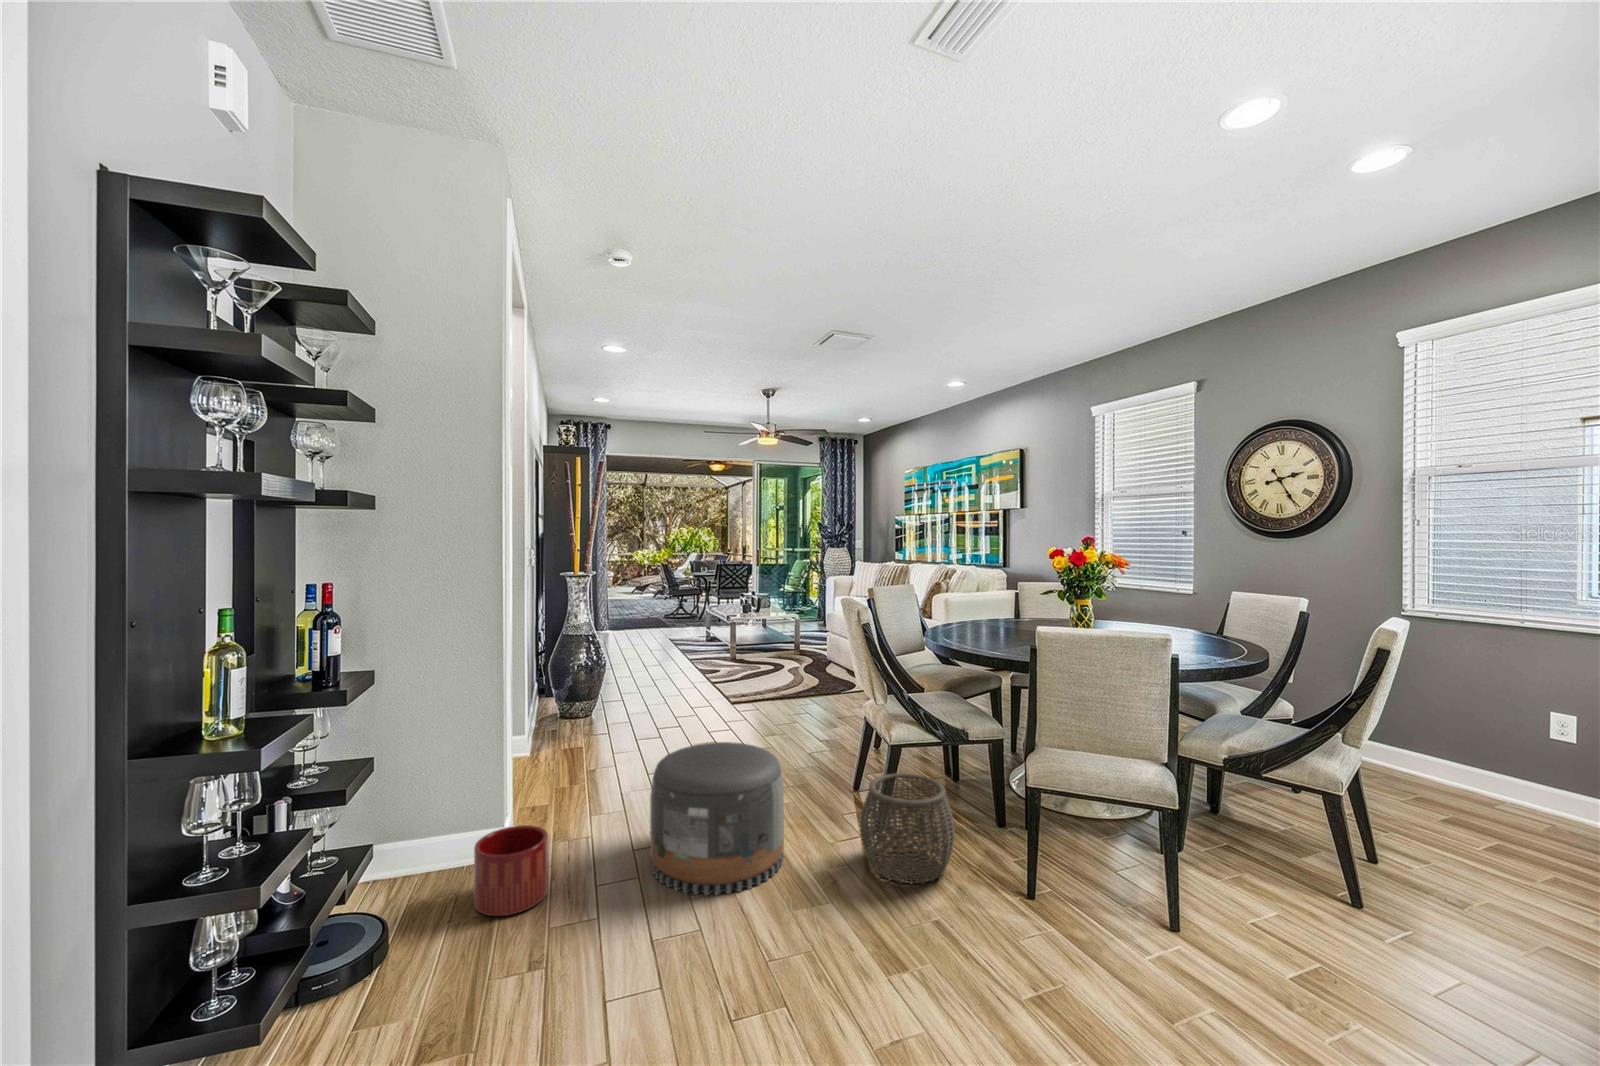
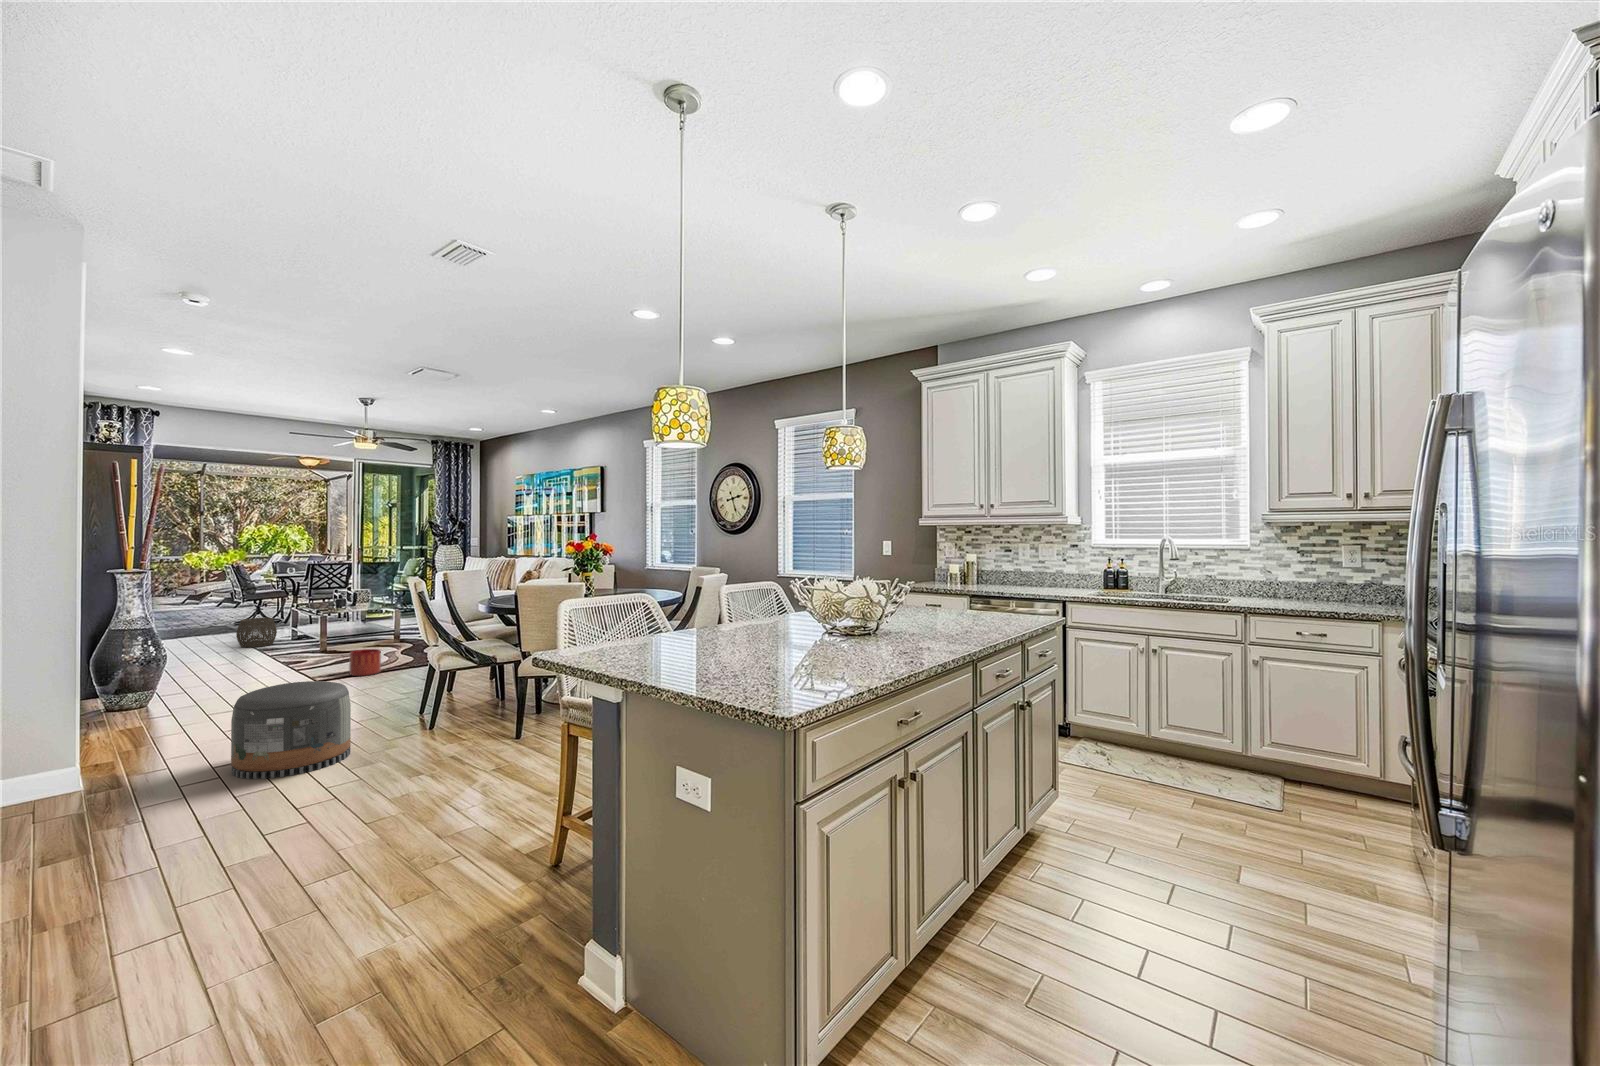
woven basket: present [860,773,955,884] -> present [236,618,277,648]
planter: present [474,825,548,916] -> present [349,649,381,676]

